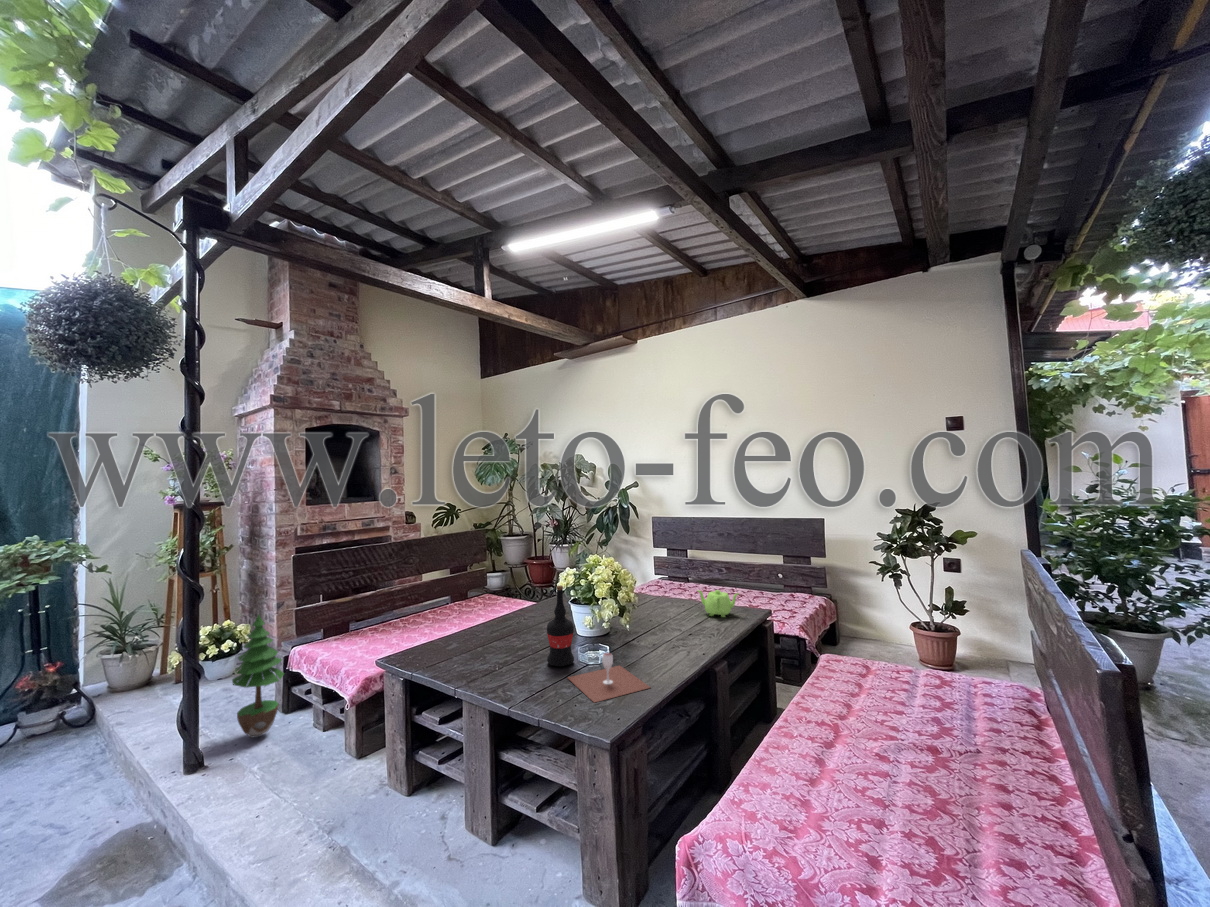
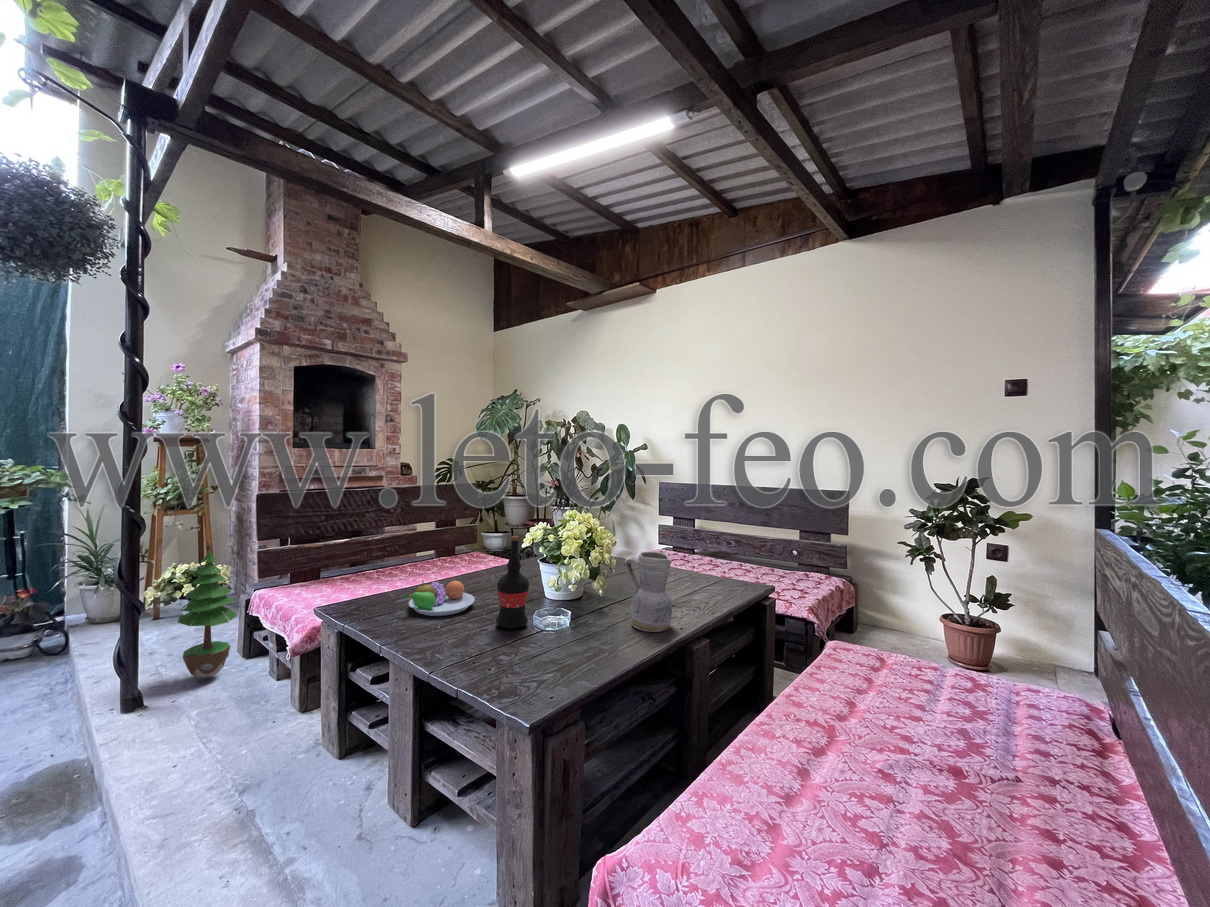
ceramic pitcher: none [652,590,695,660] -> present [625,551,672,632]
teapot: present [698,590,738,617] -> none [689,557,737,590]
fruit bowl: none [462,627,521,660] -> present [404,580,475,616]
wine glass: present [568,653,650,702] -> none [512,616,607,674]

